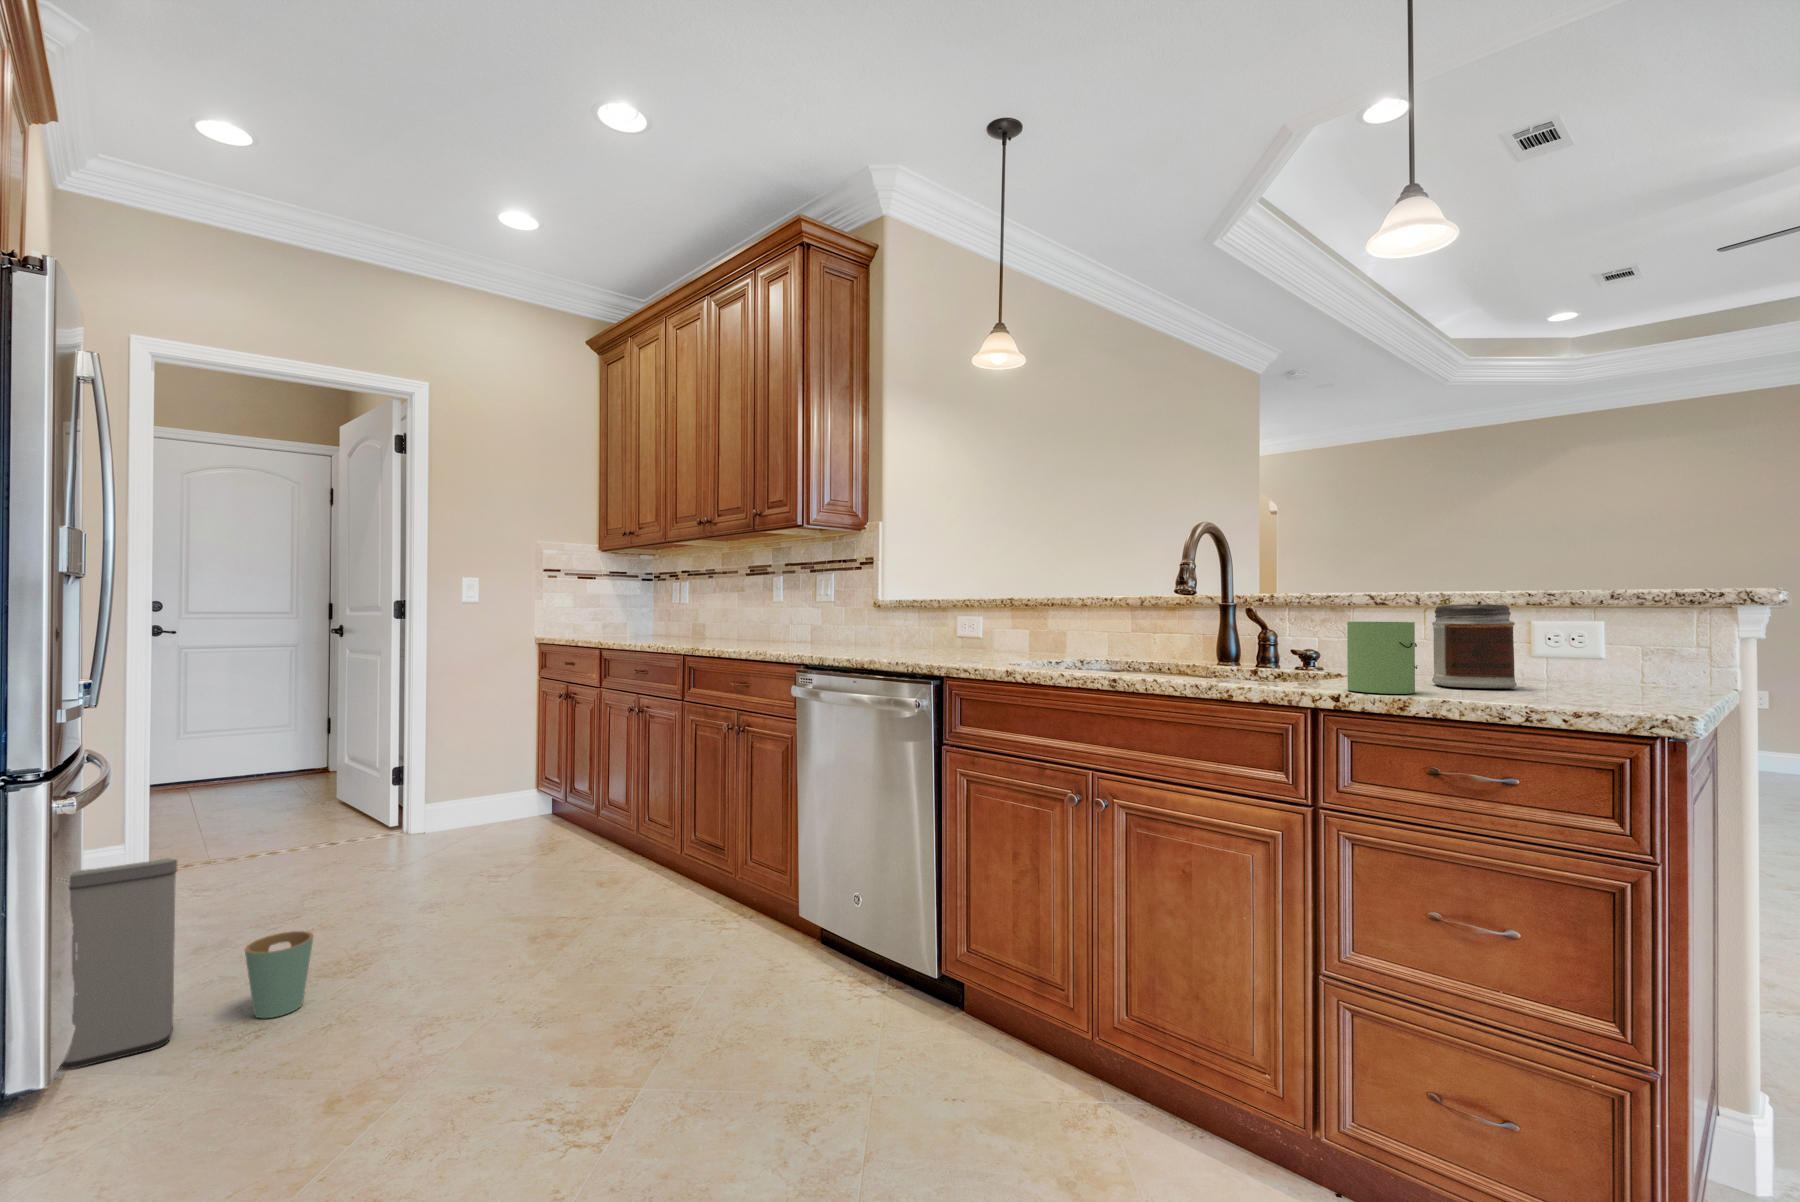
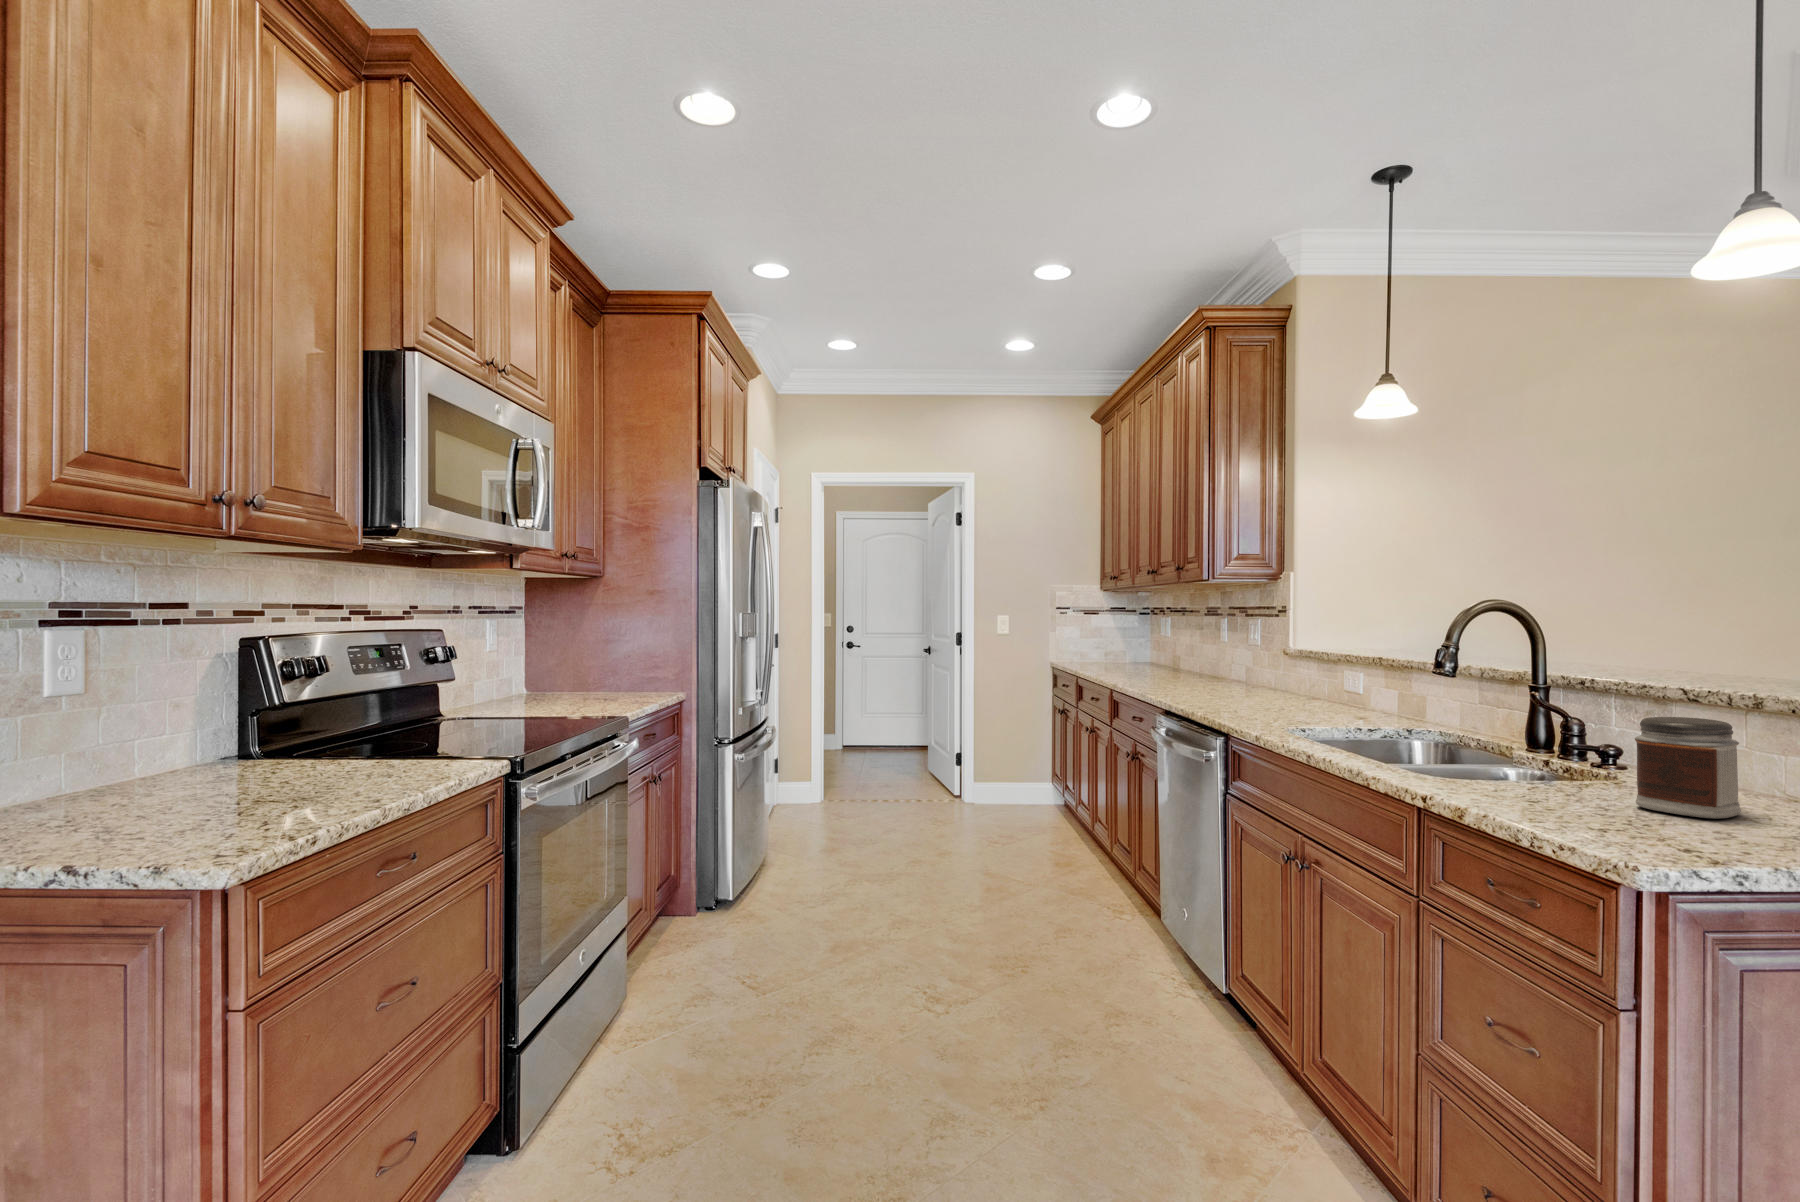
mug: present [1347,622,1417,694] -> none [1486,726,1563,805]
trash can: present [61,858,313,1069] -> none [759,791,865,895]

